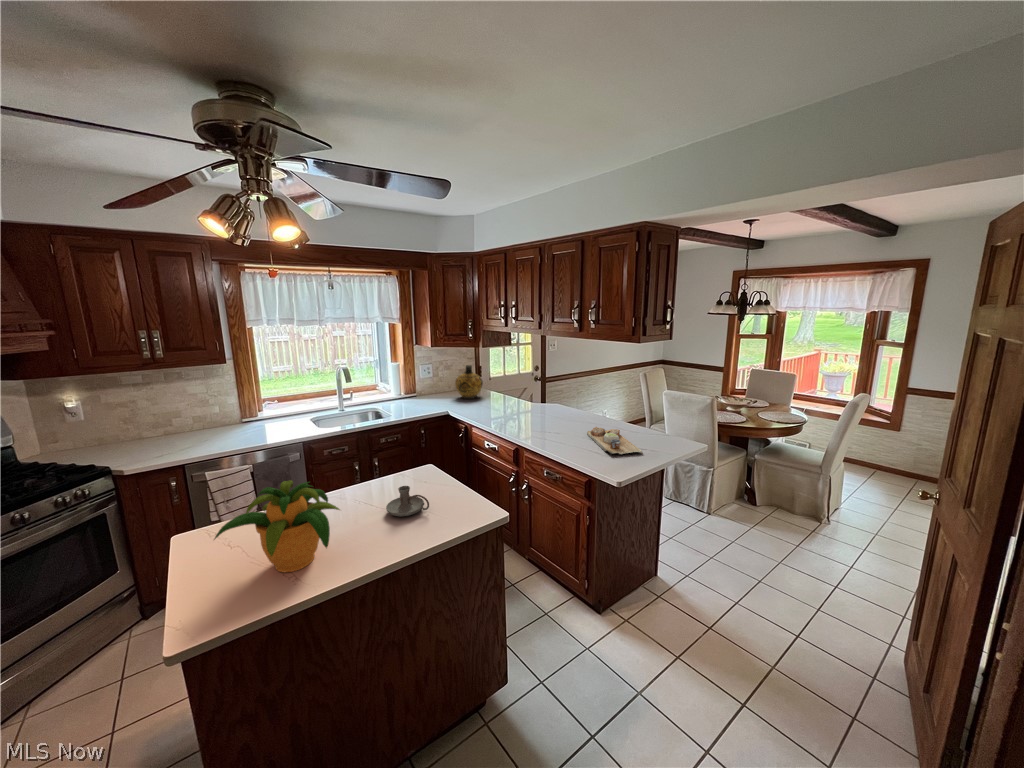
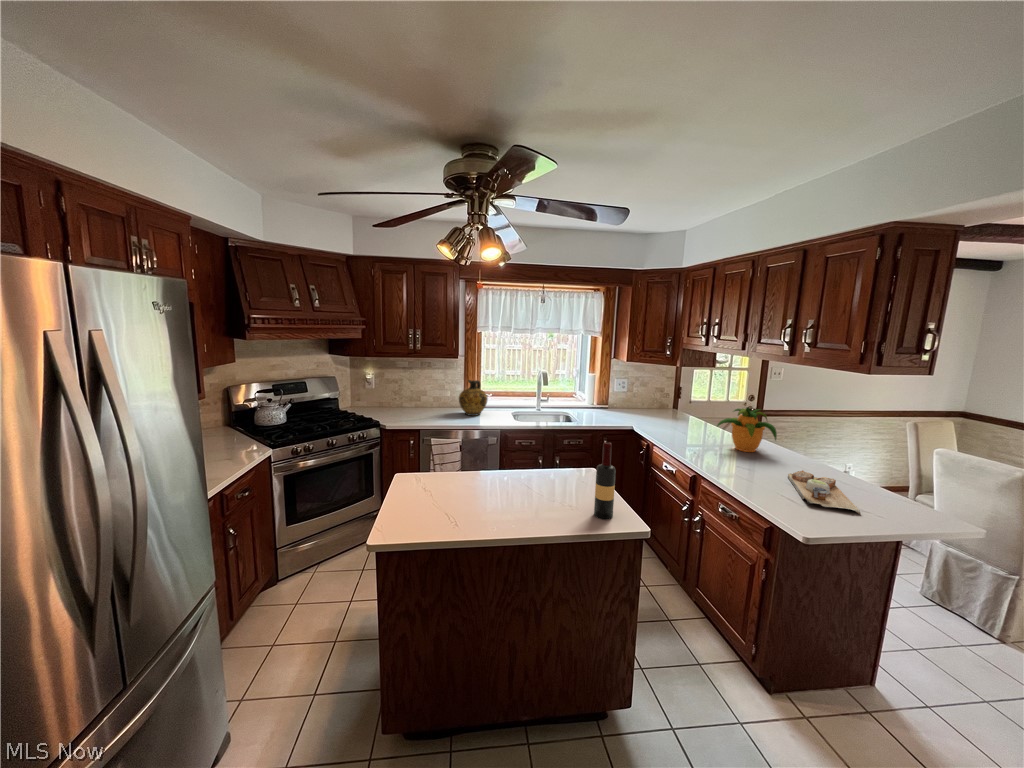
ceramic jug: present [455,365,483,399] -> present [459,380,488,416]
wine bottle: none [452,441,473,520] -> present [594,442,616,520]
potted plant: present [215,480,340,573] -> present [717,407,777,452]
candle holder: present [386,486,429,516] -> none [538,475,574,502]

